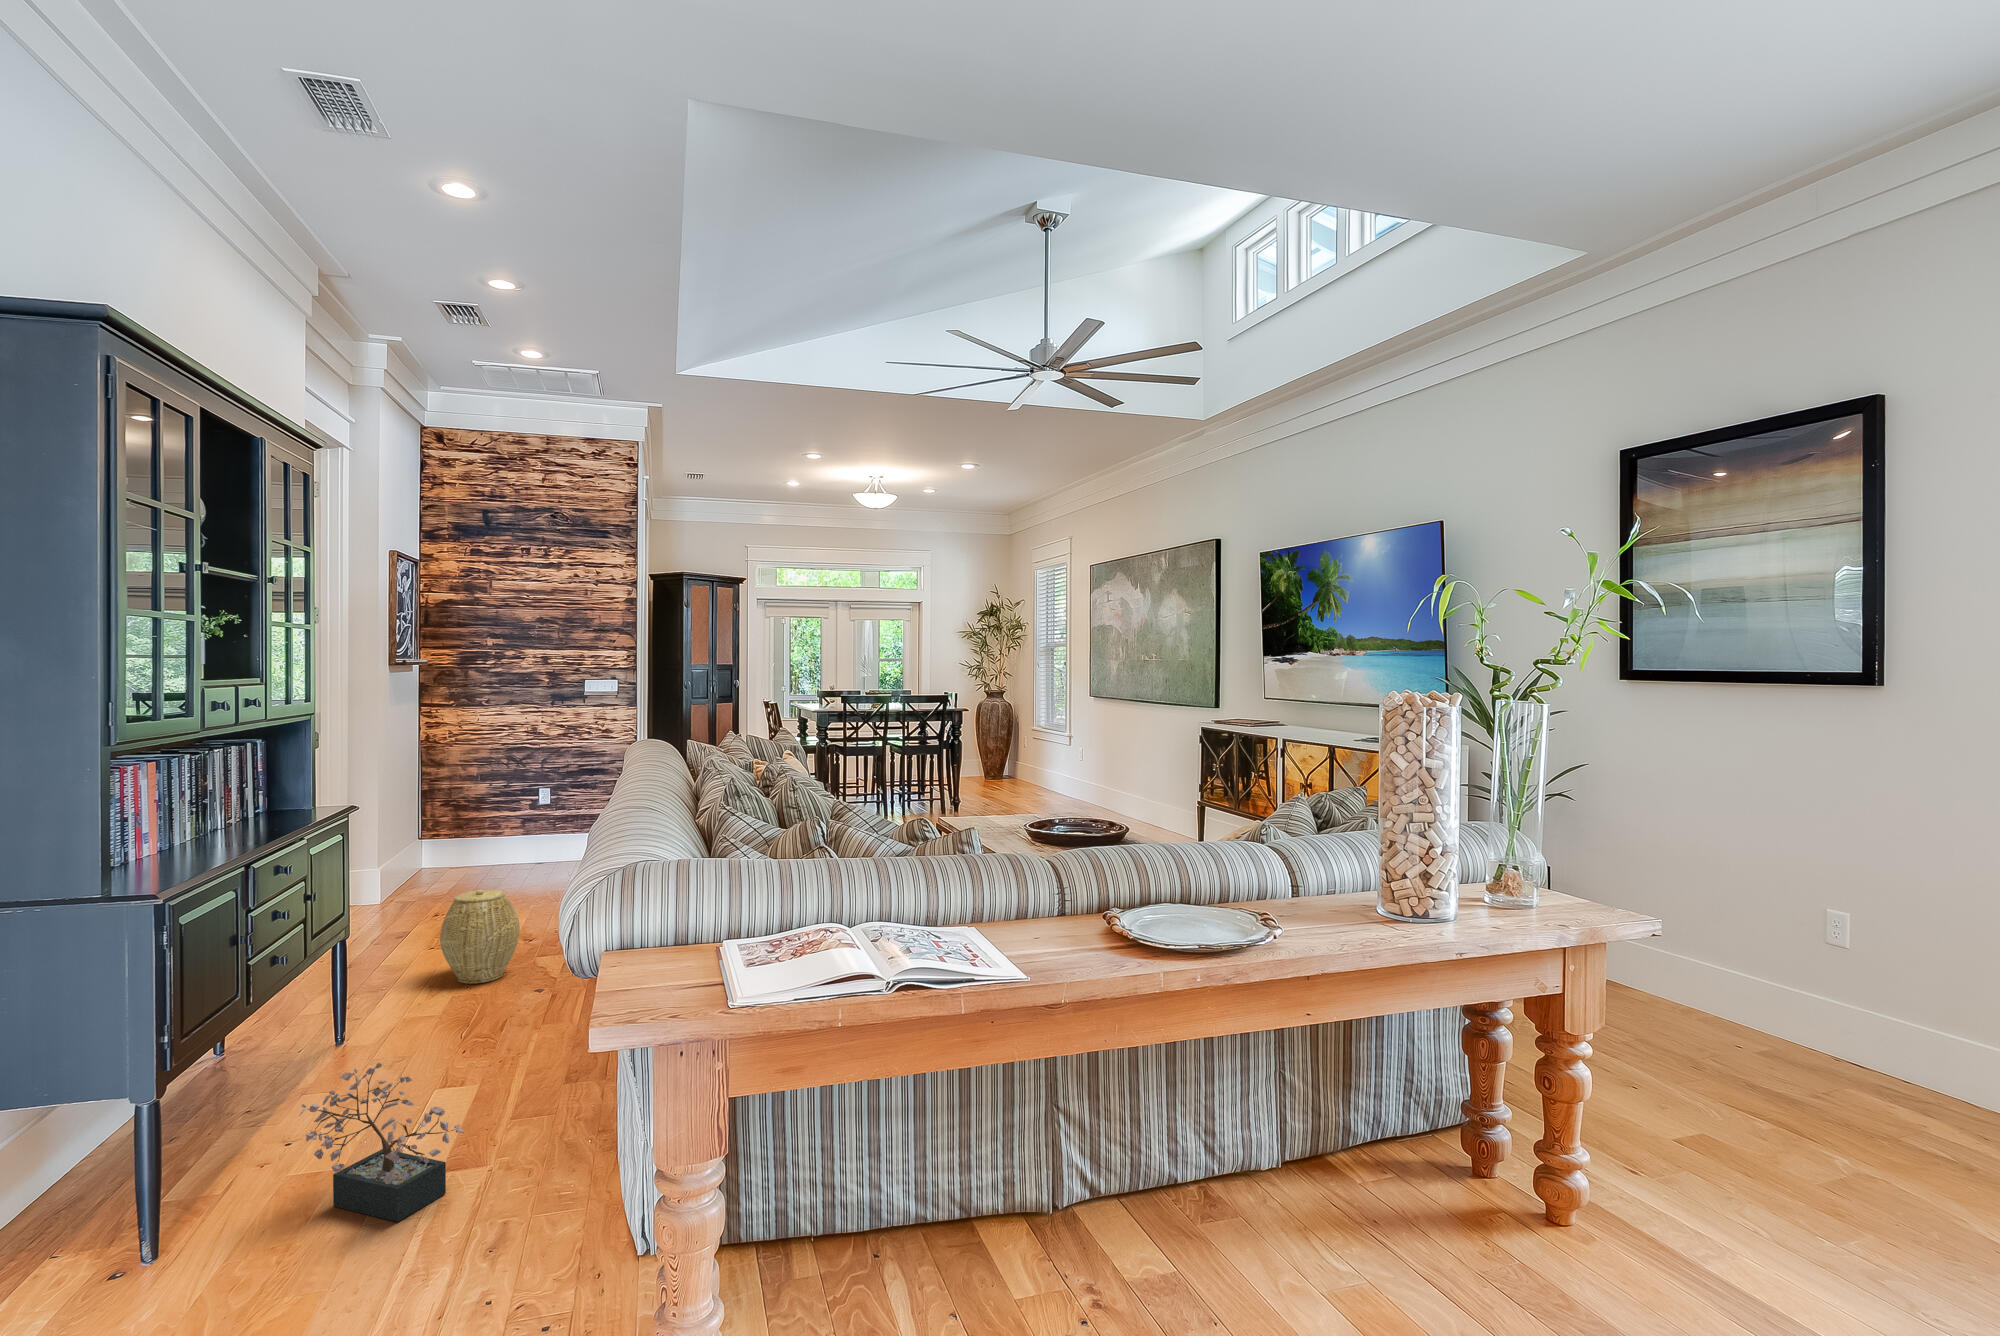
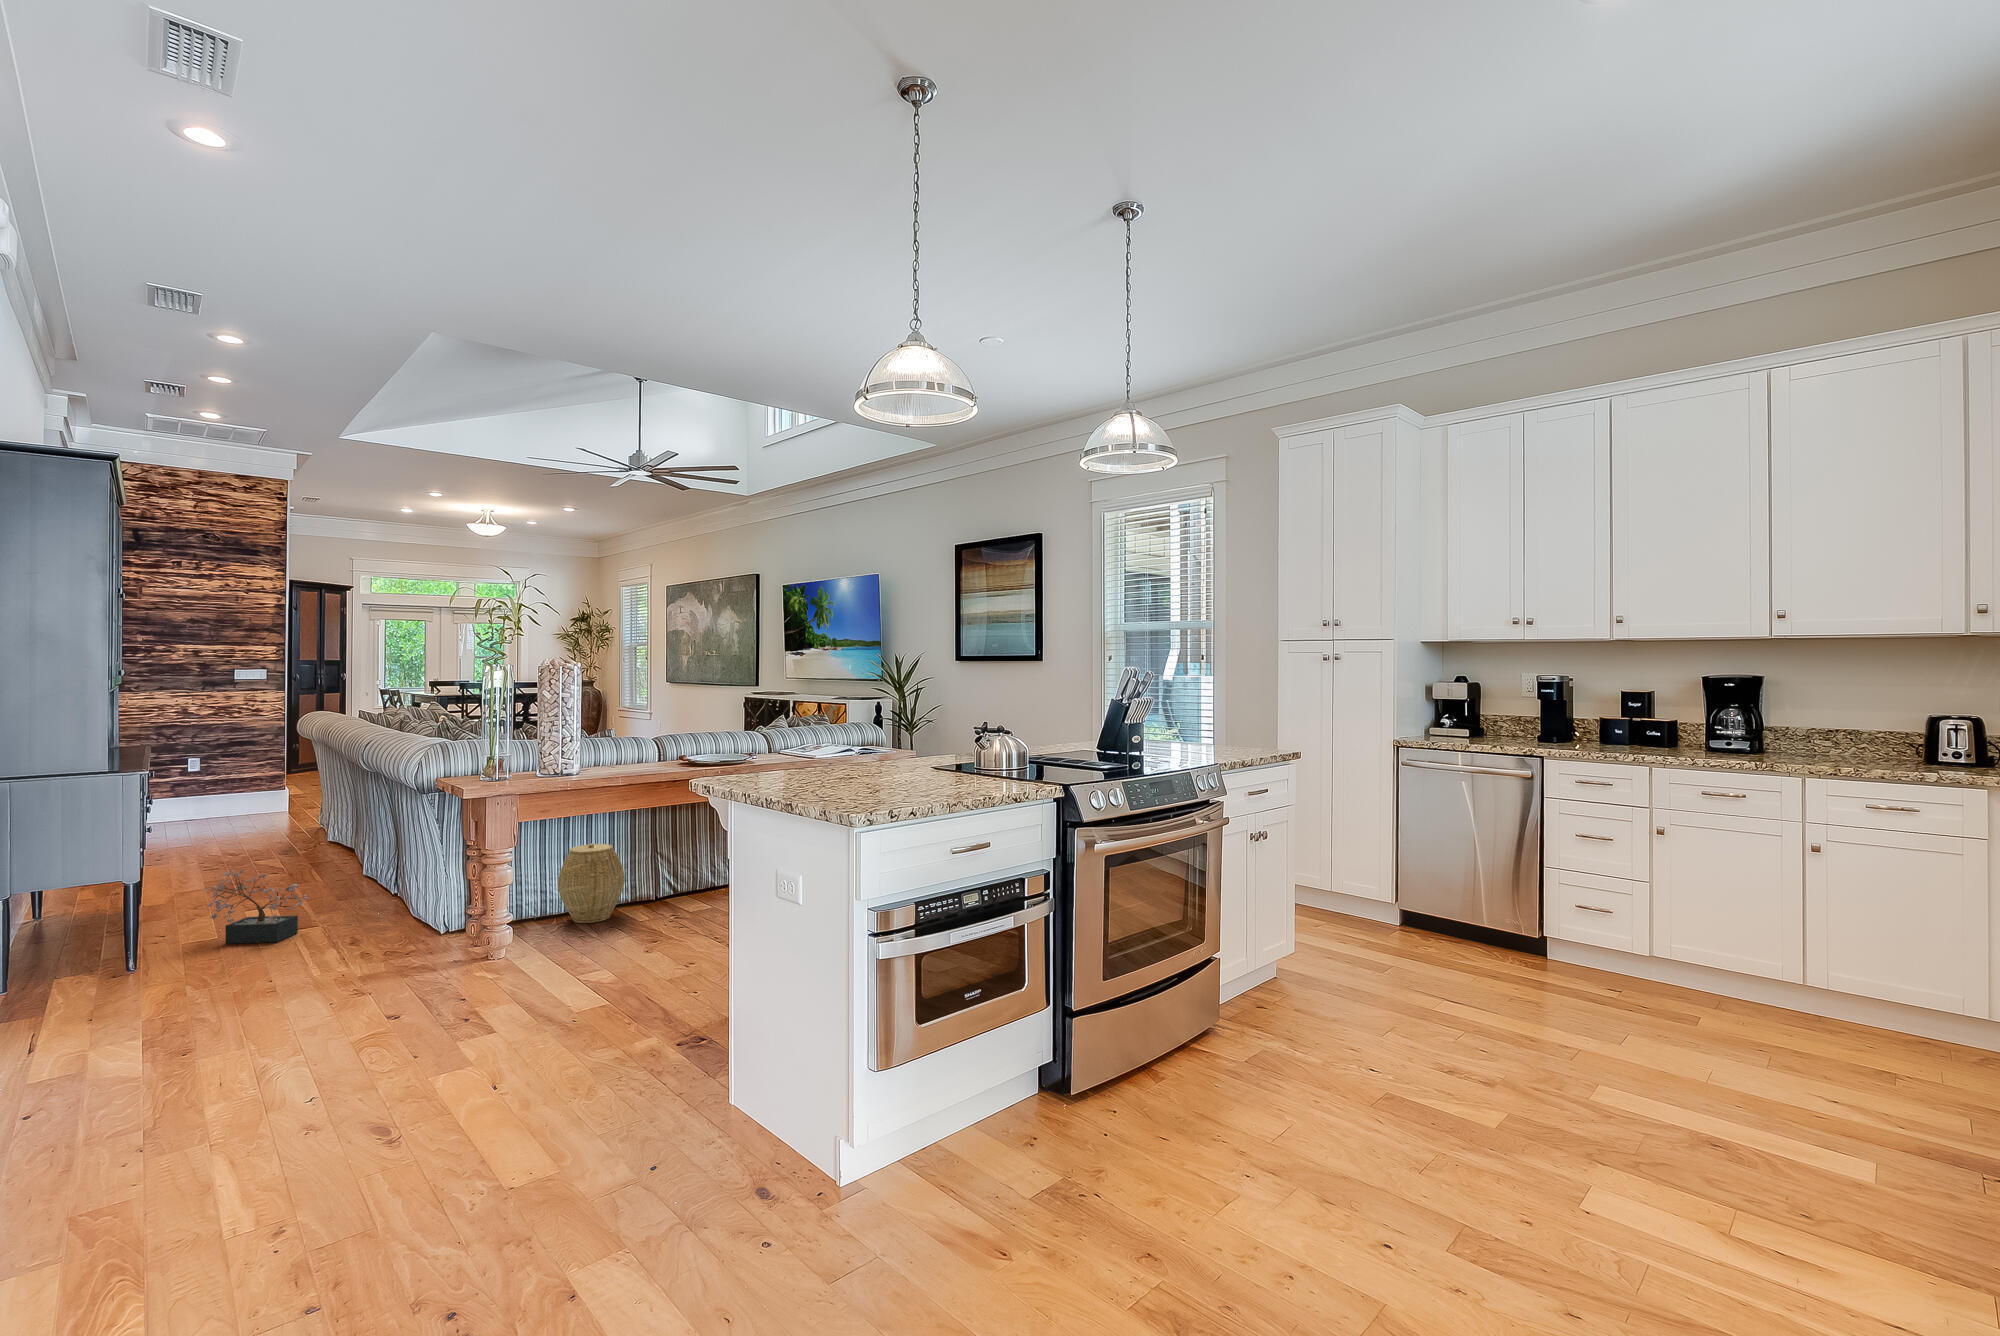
woven basket: present [440,890,520,984] -> present [558,843,625,923]

